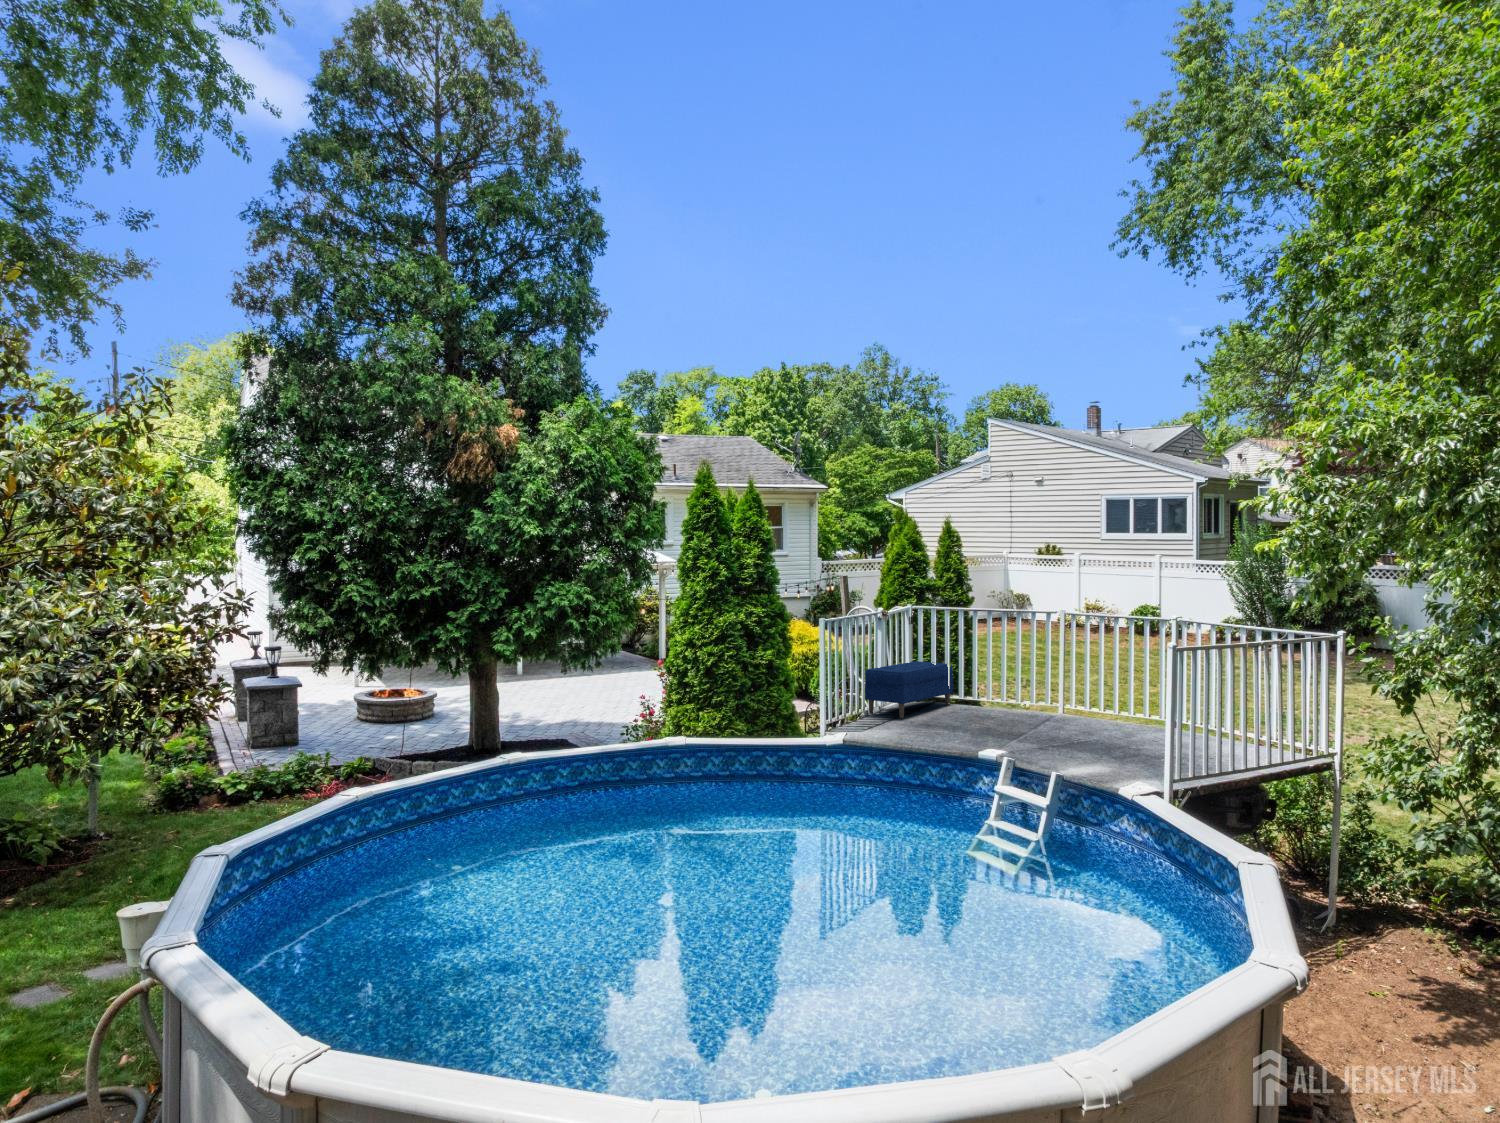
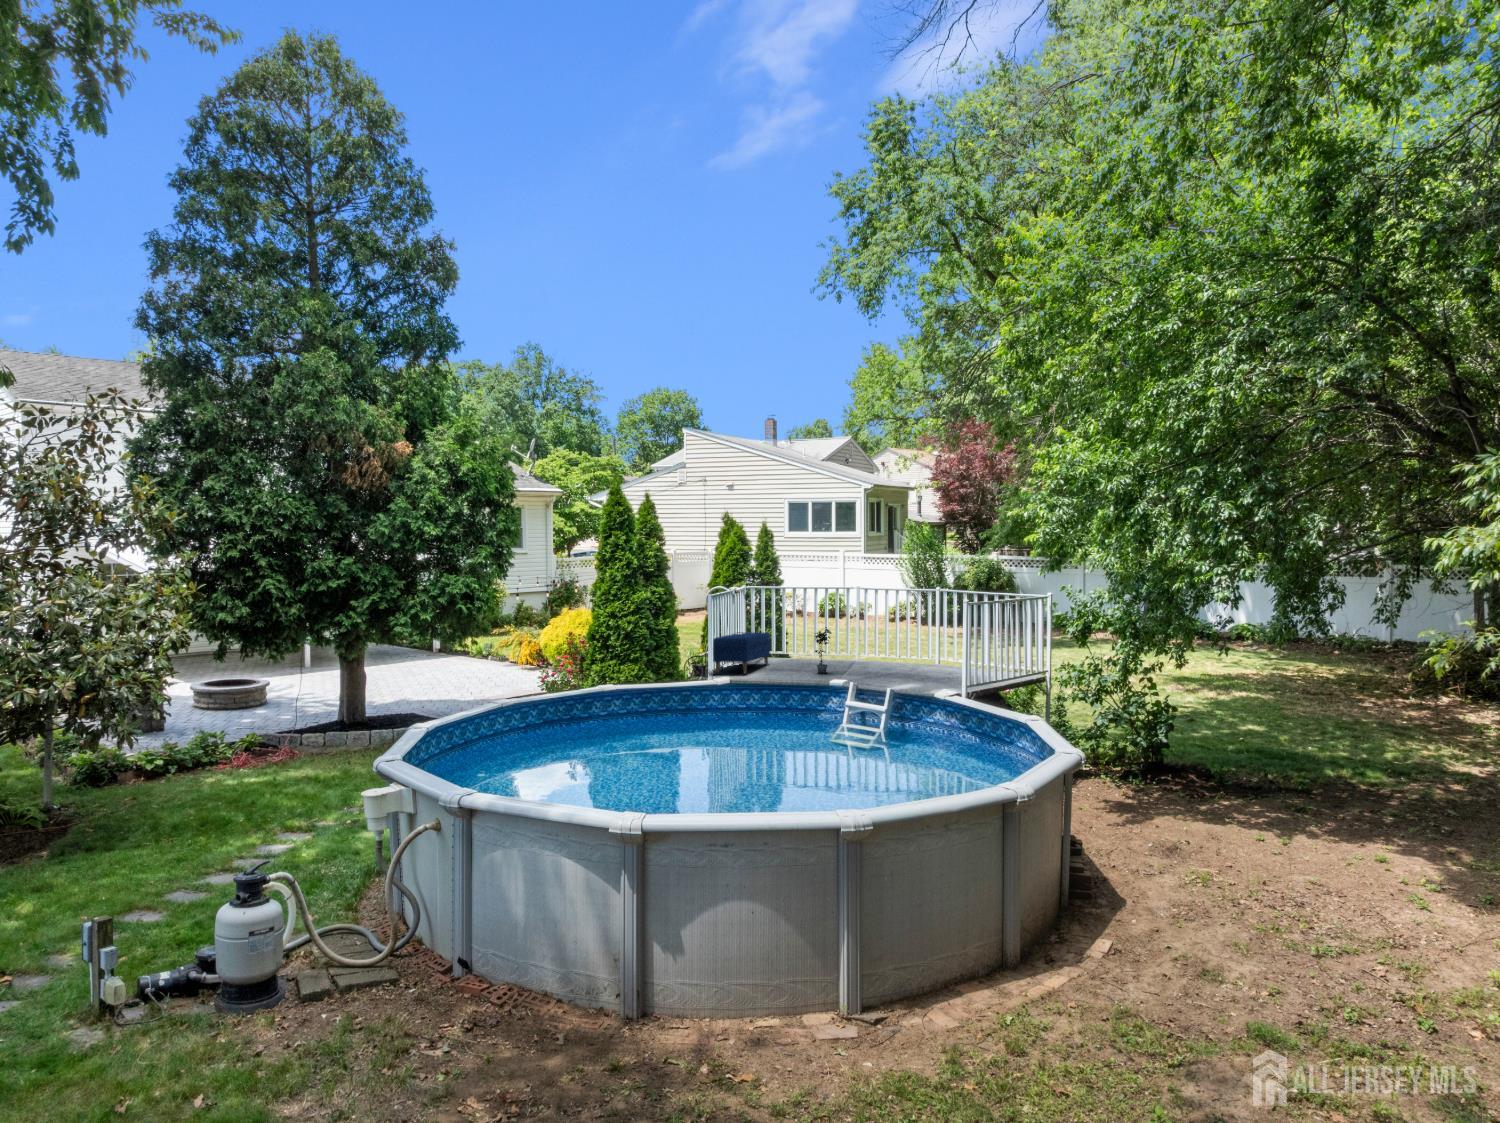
potted plant: none [988,665,1015,728] -> present [814,627,831,674]

